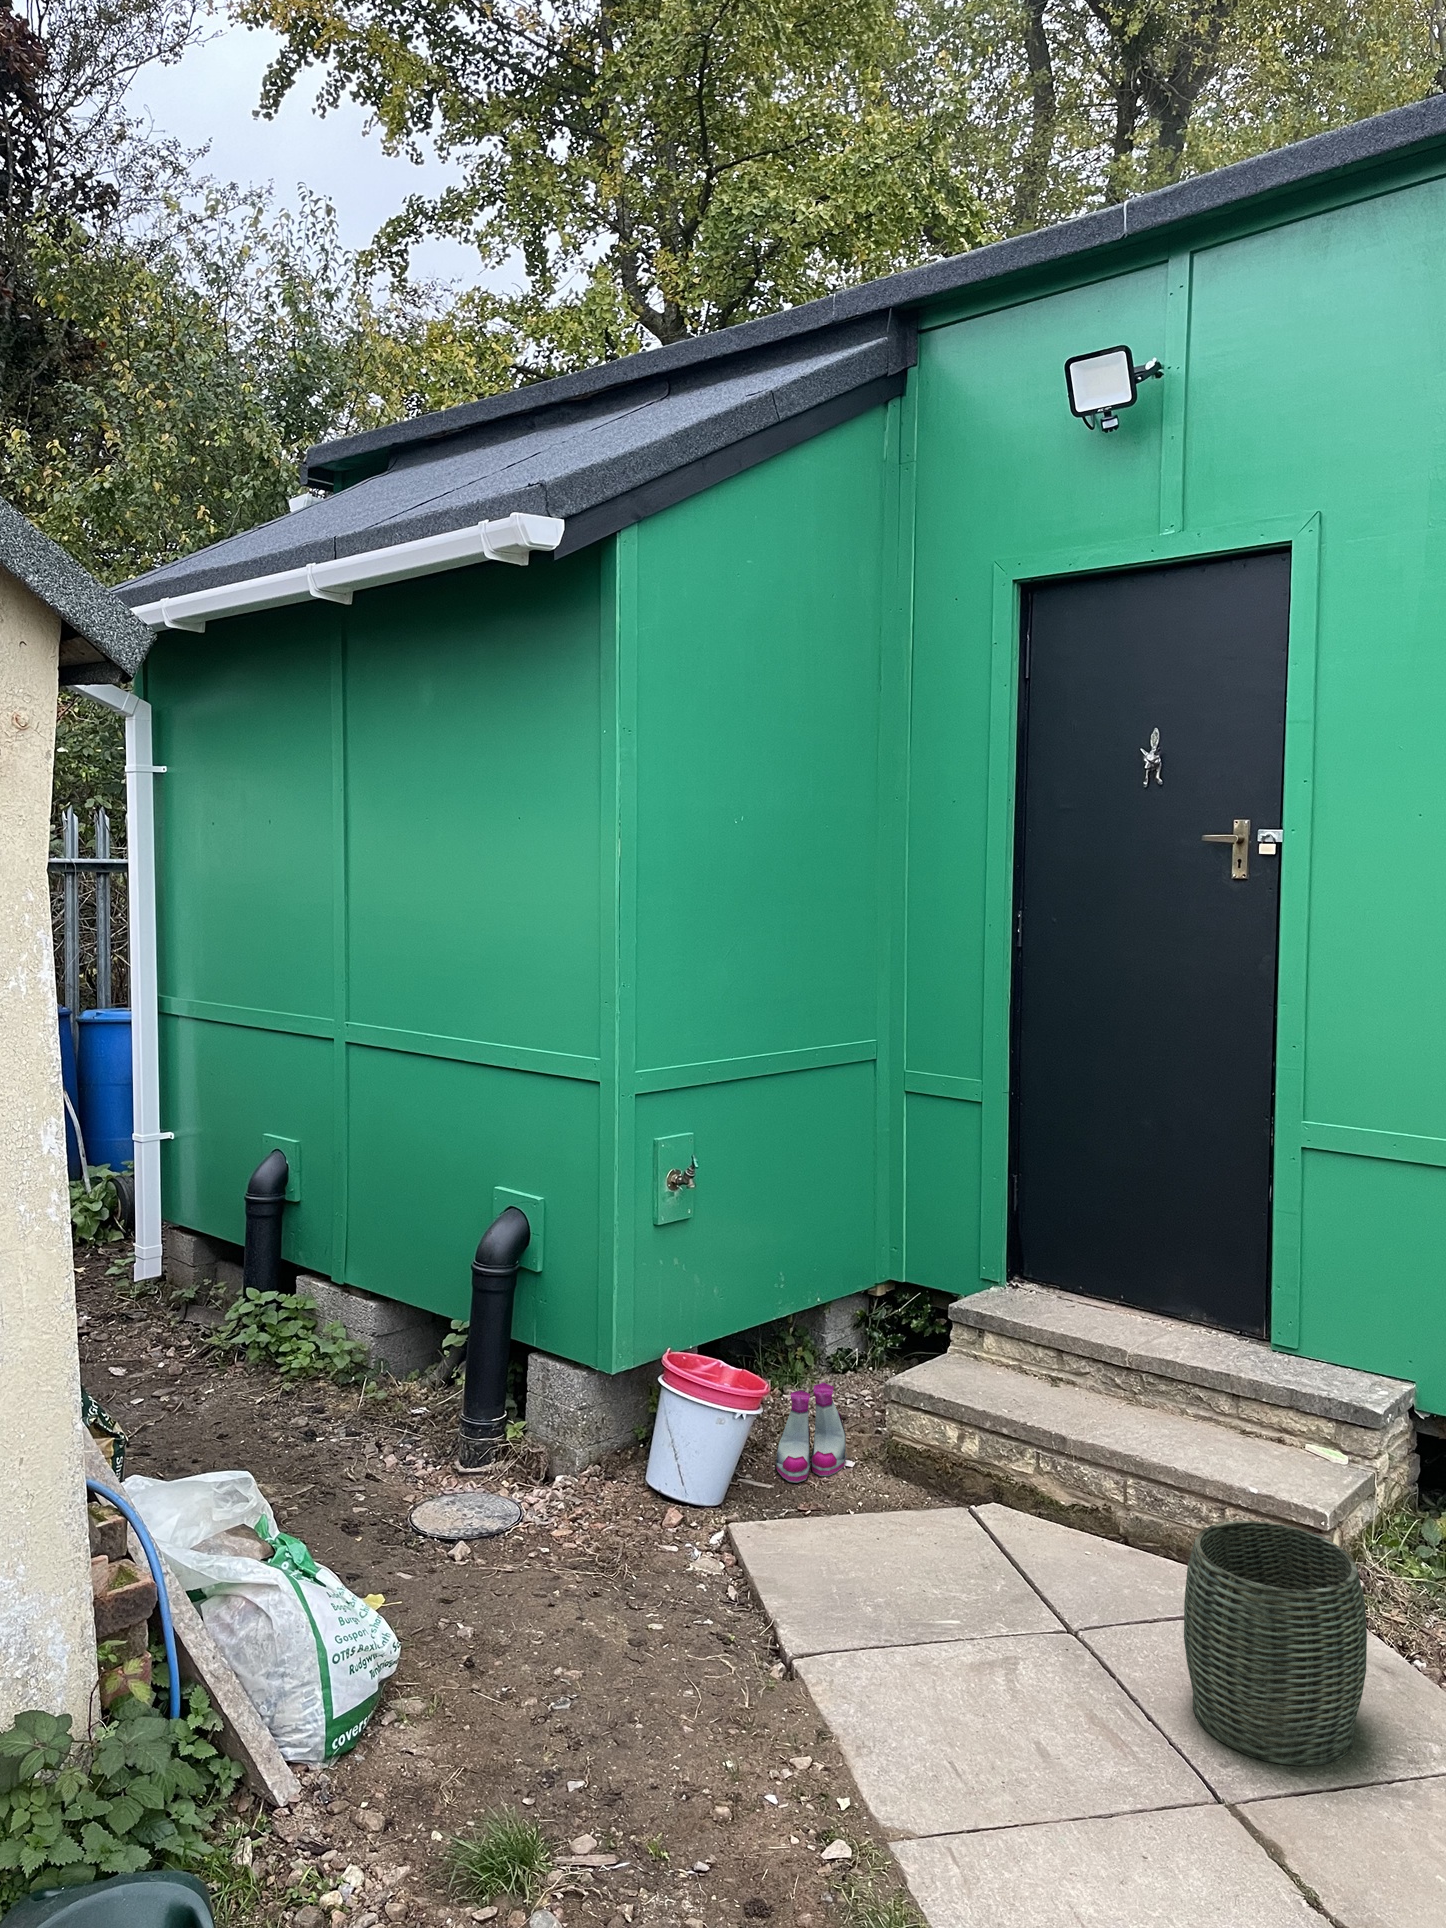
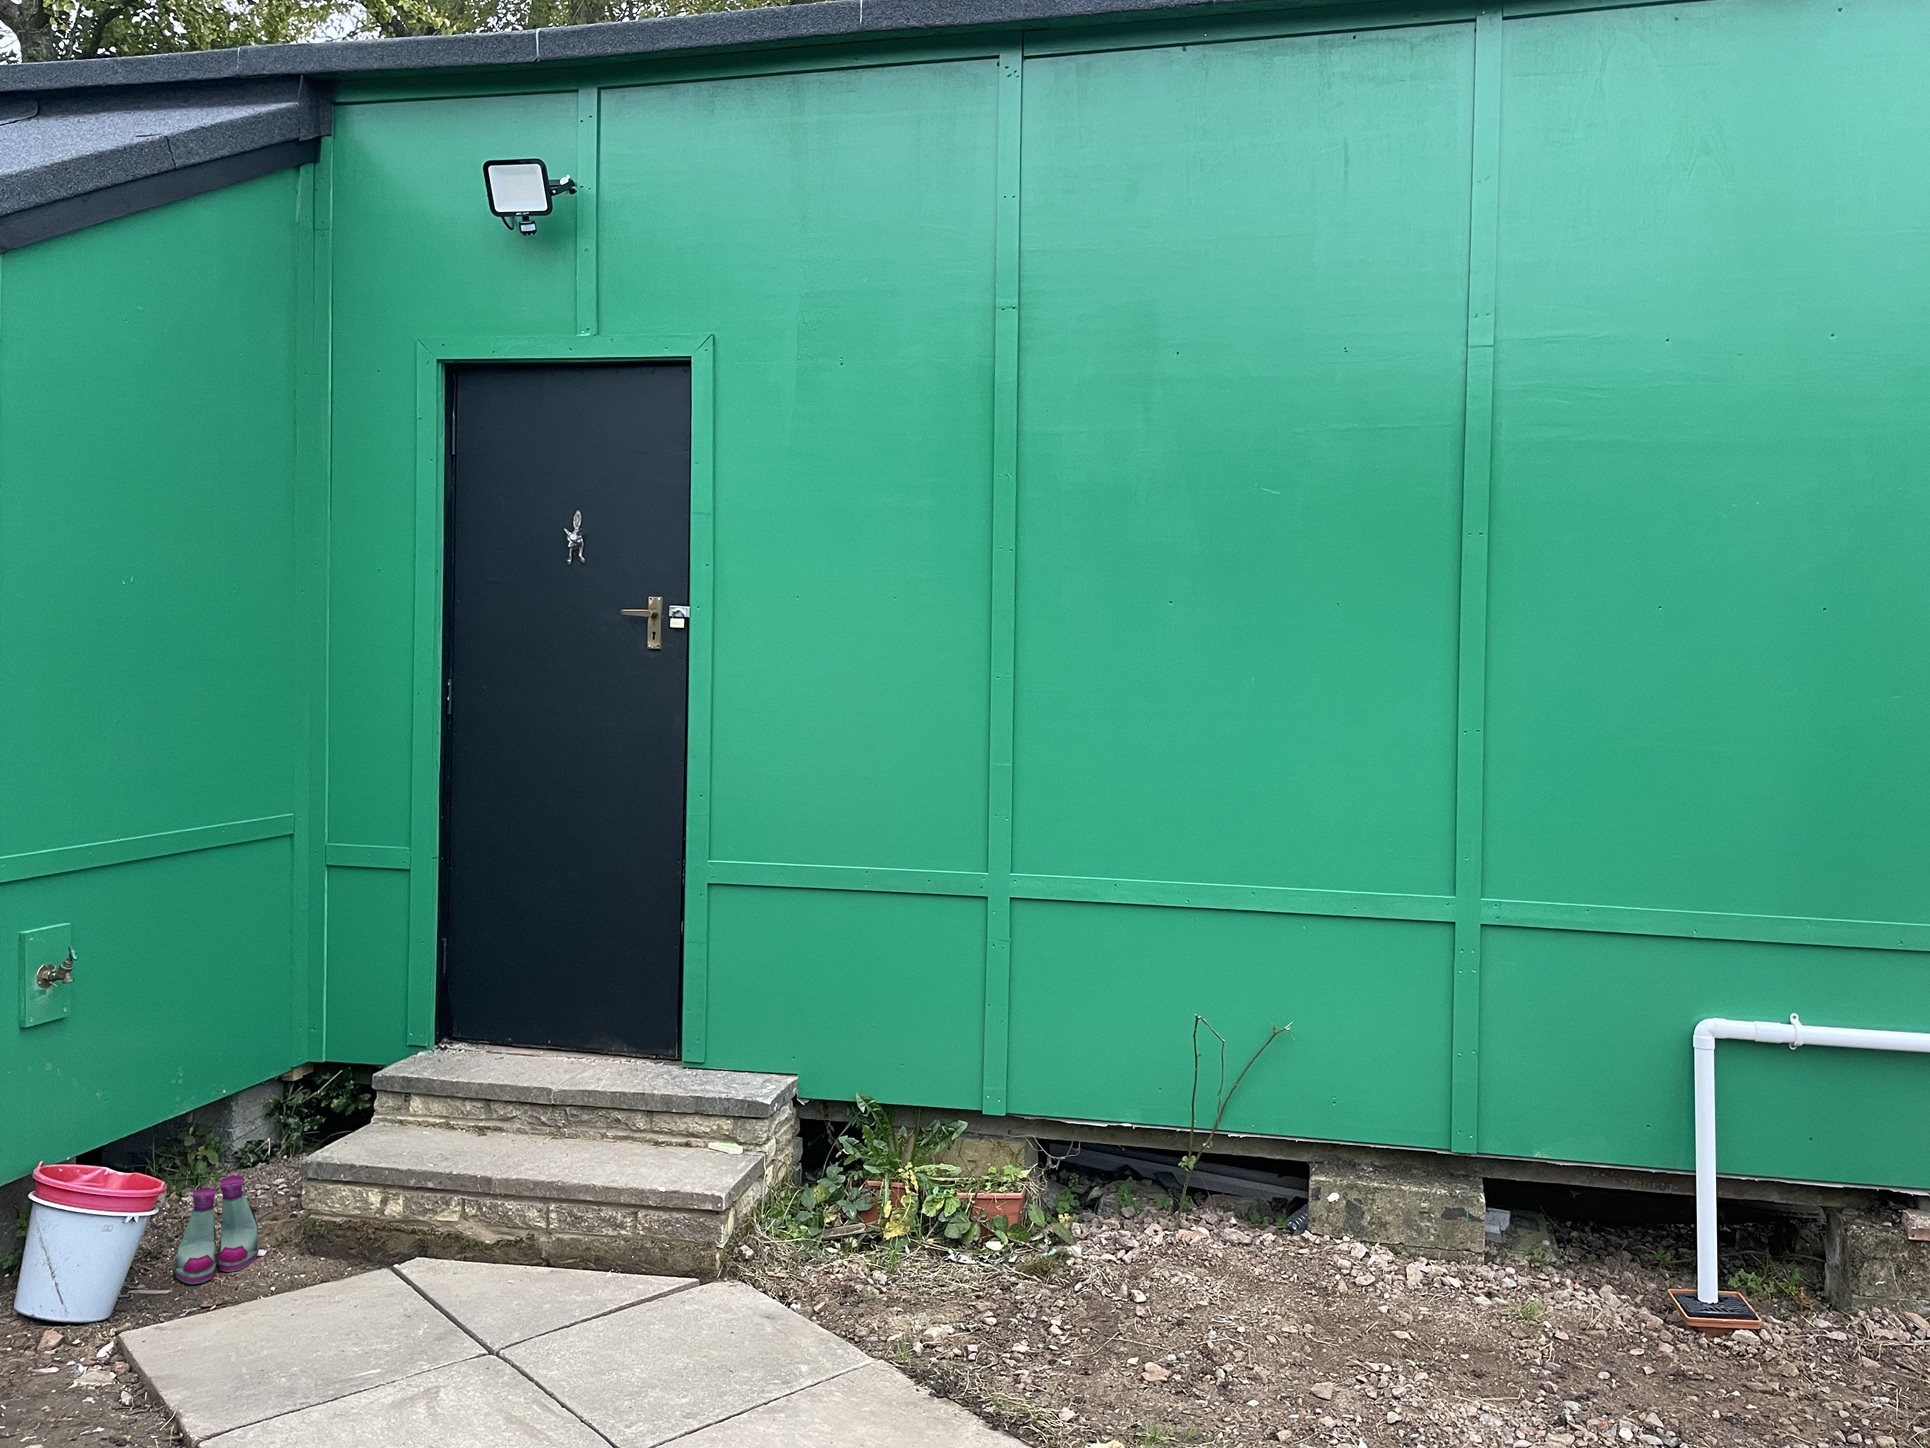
woven basket: present [1184,1521,1367,1766] -> none [597,1196,746,1392]

